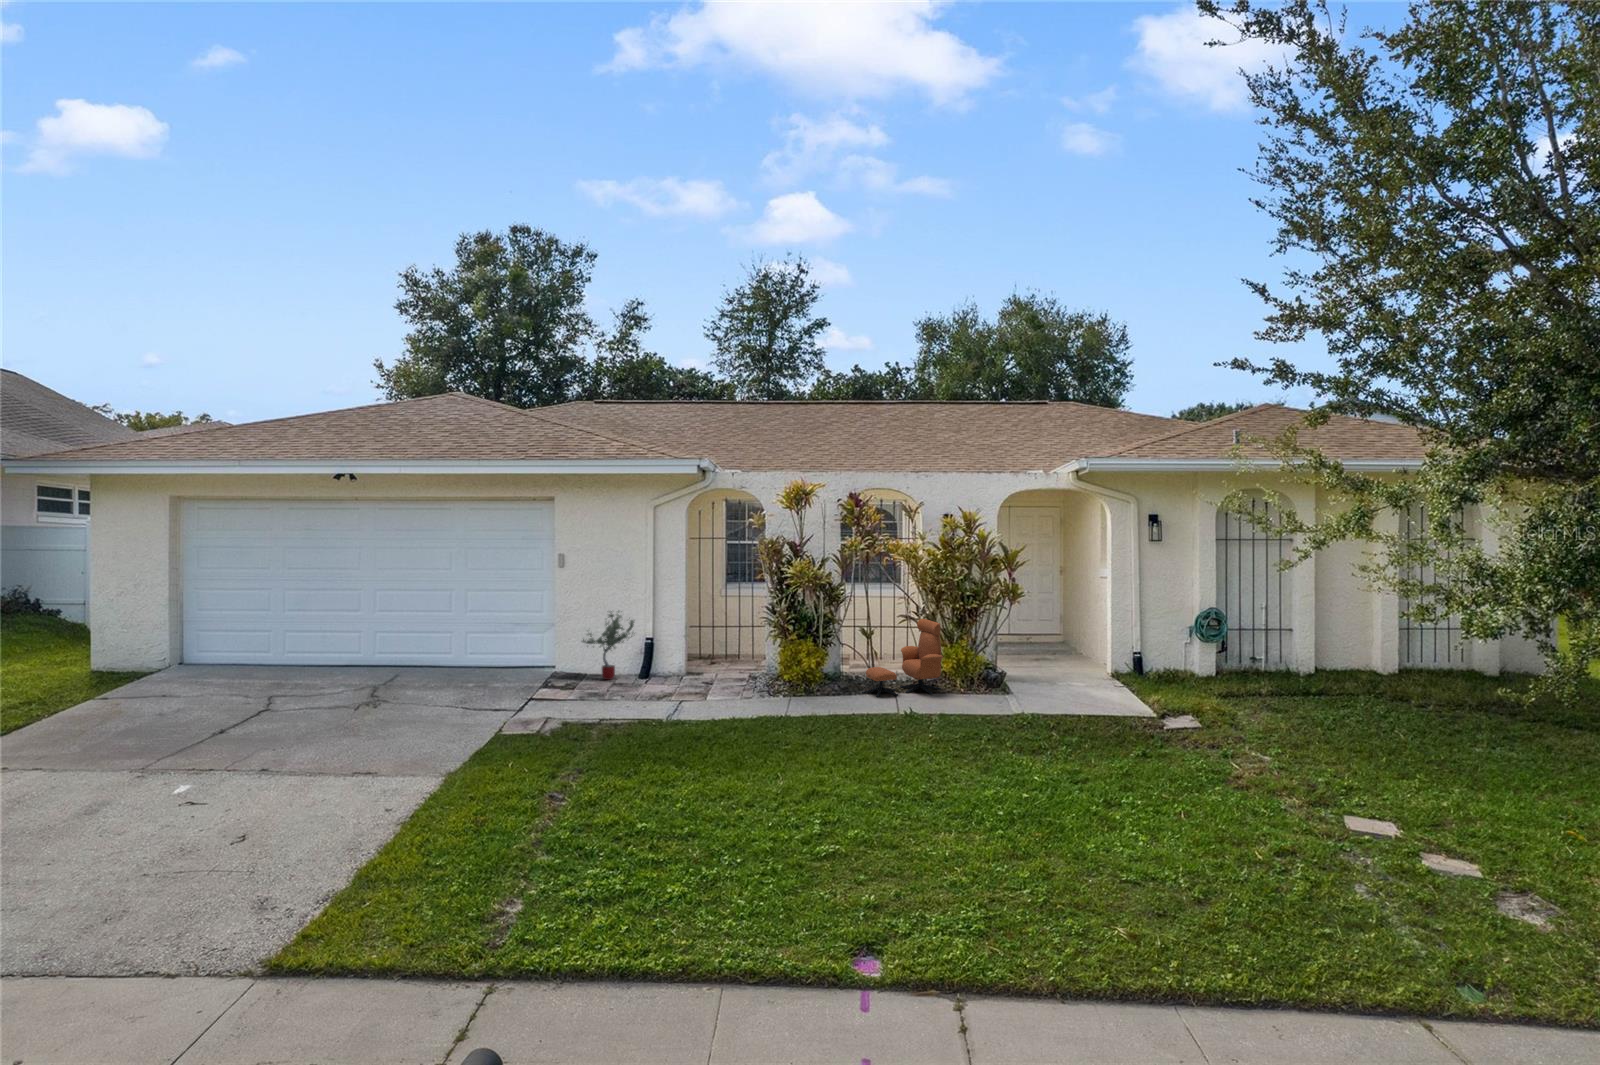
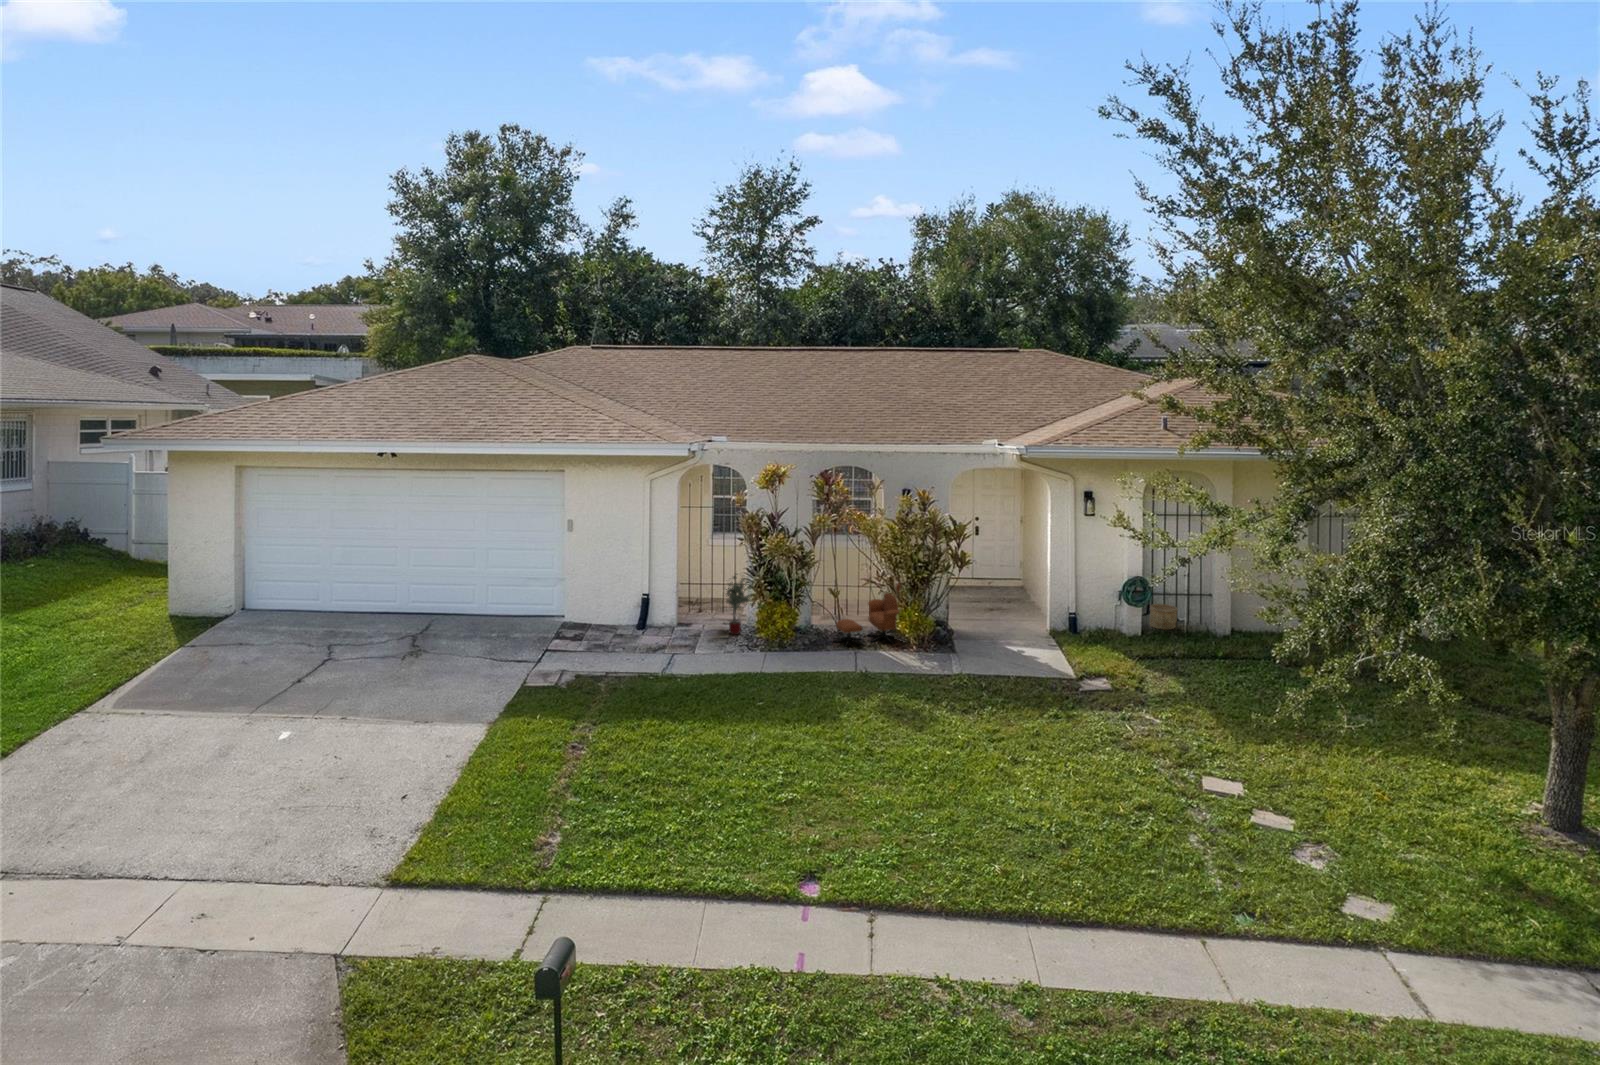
potted tree: present [582,611,634,680] -> present [726,574,753,635]
wooden bucket: none [1217,653,1251,681] -> present [1150,604,1178,630]

